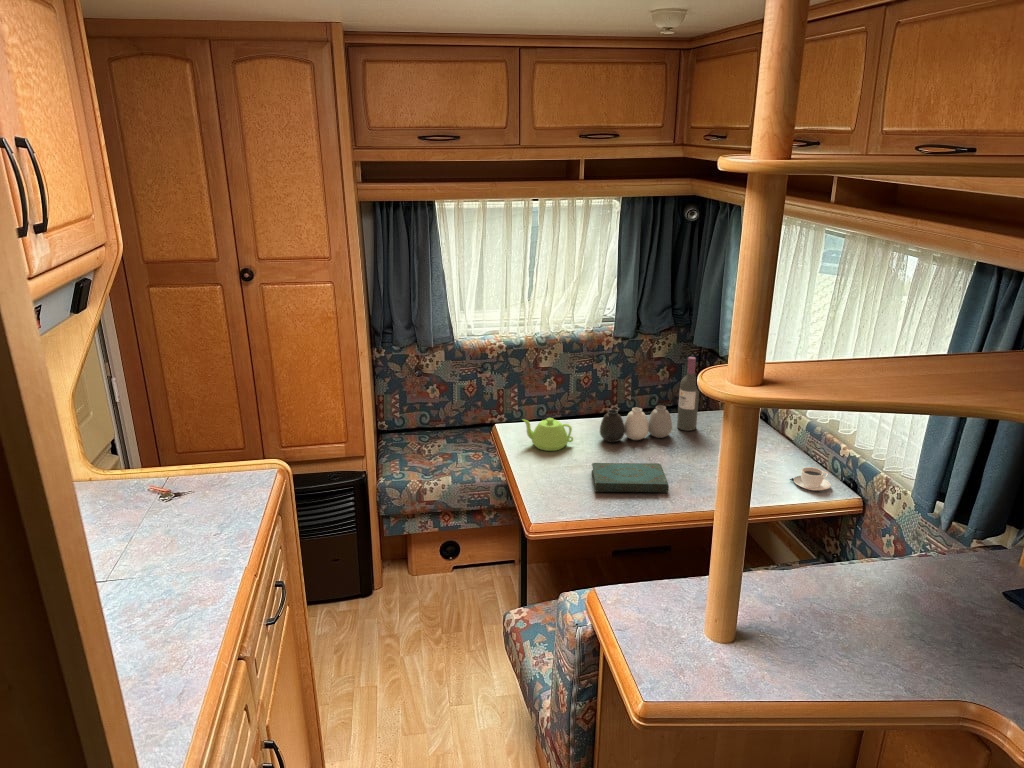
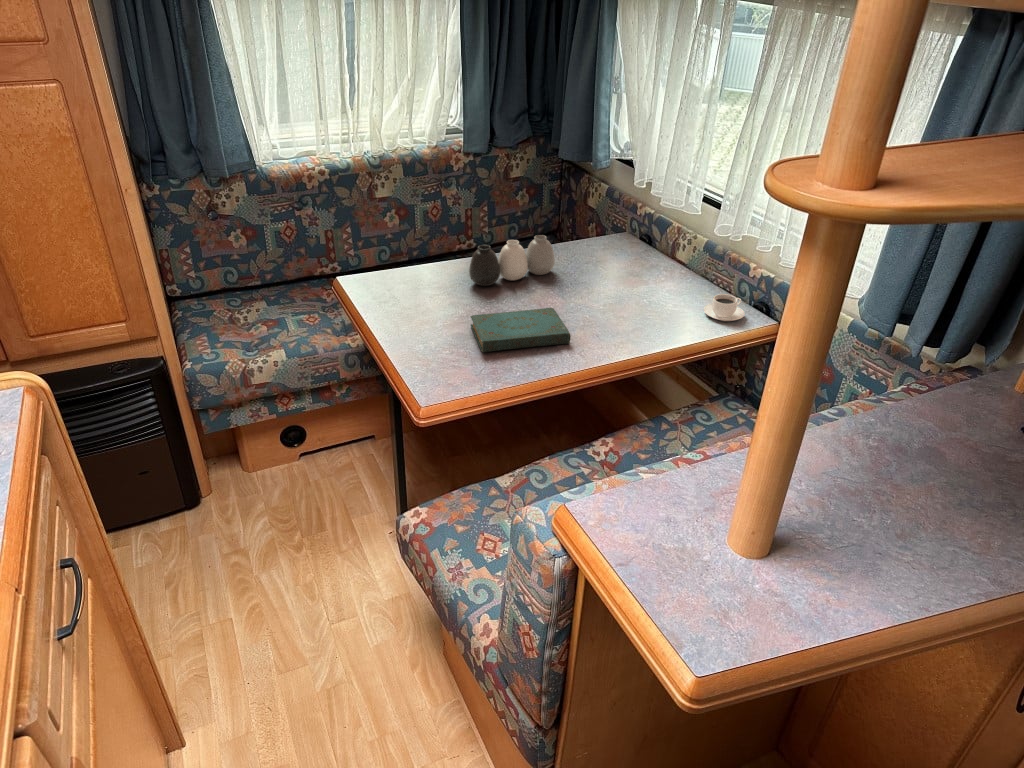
wine bottle: present [677,357,699,431] -> none [557,170,583,263]
teapot: present [523,418,573,451] -> none [371,262,439,305]

